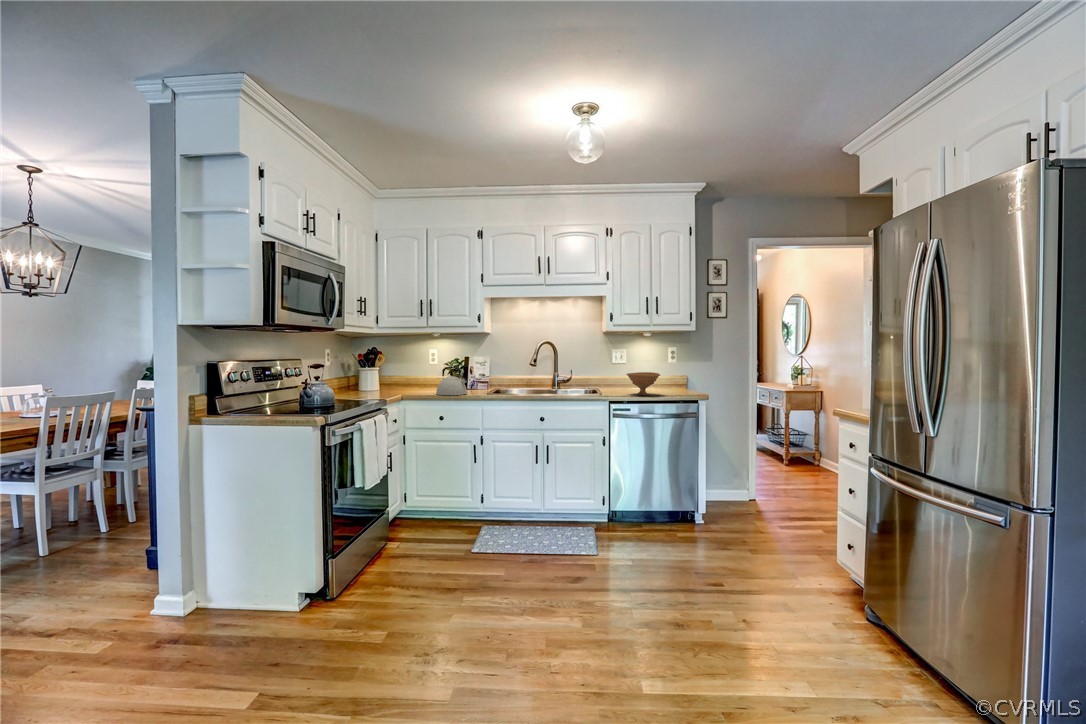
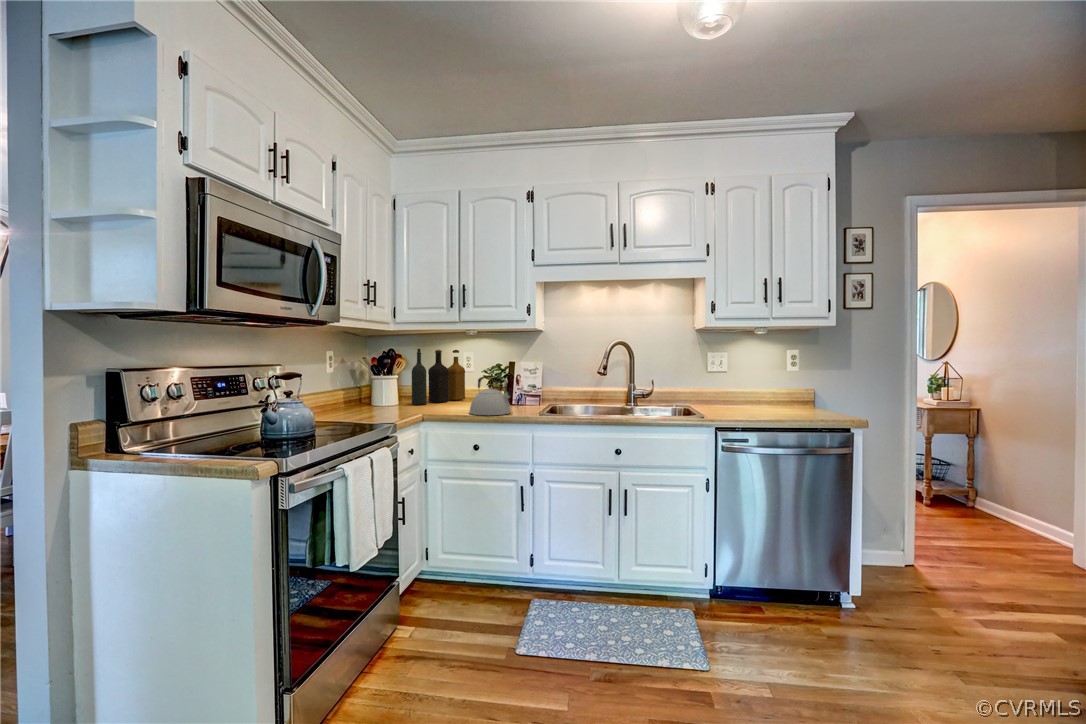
bottle: none [390,347,432,390] -> present [412,349,465,405]
bowl: present [626,372,660,395] -> none [737,385,790,418]

